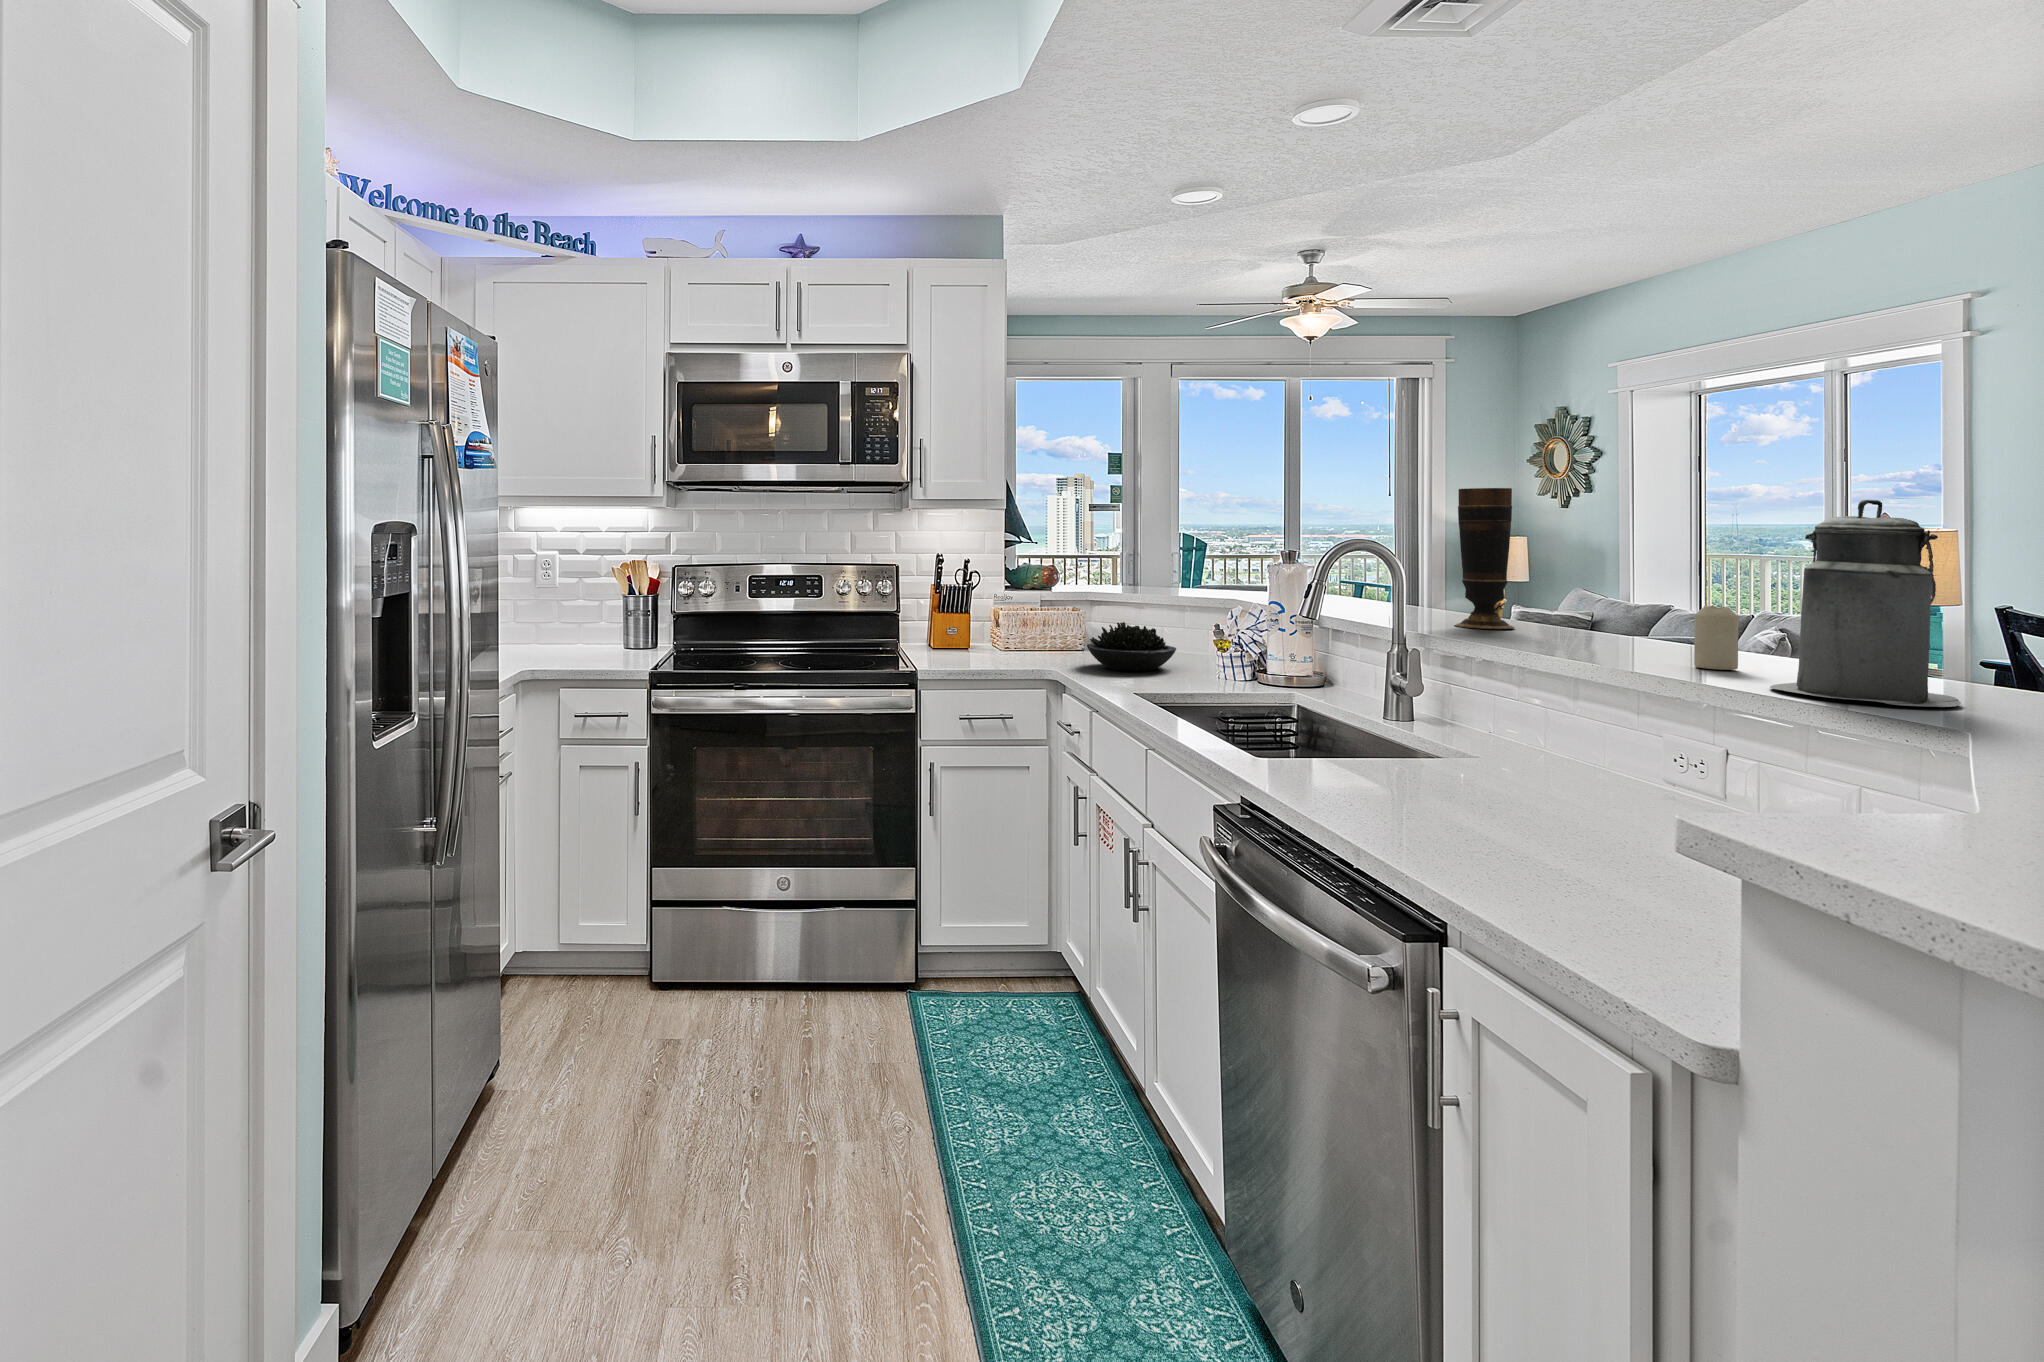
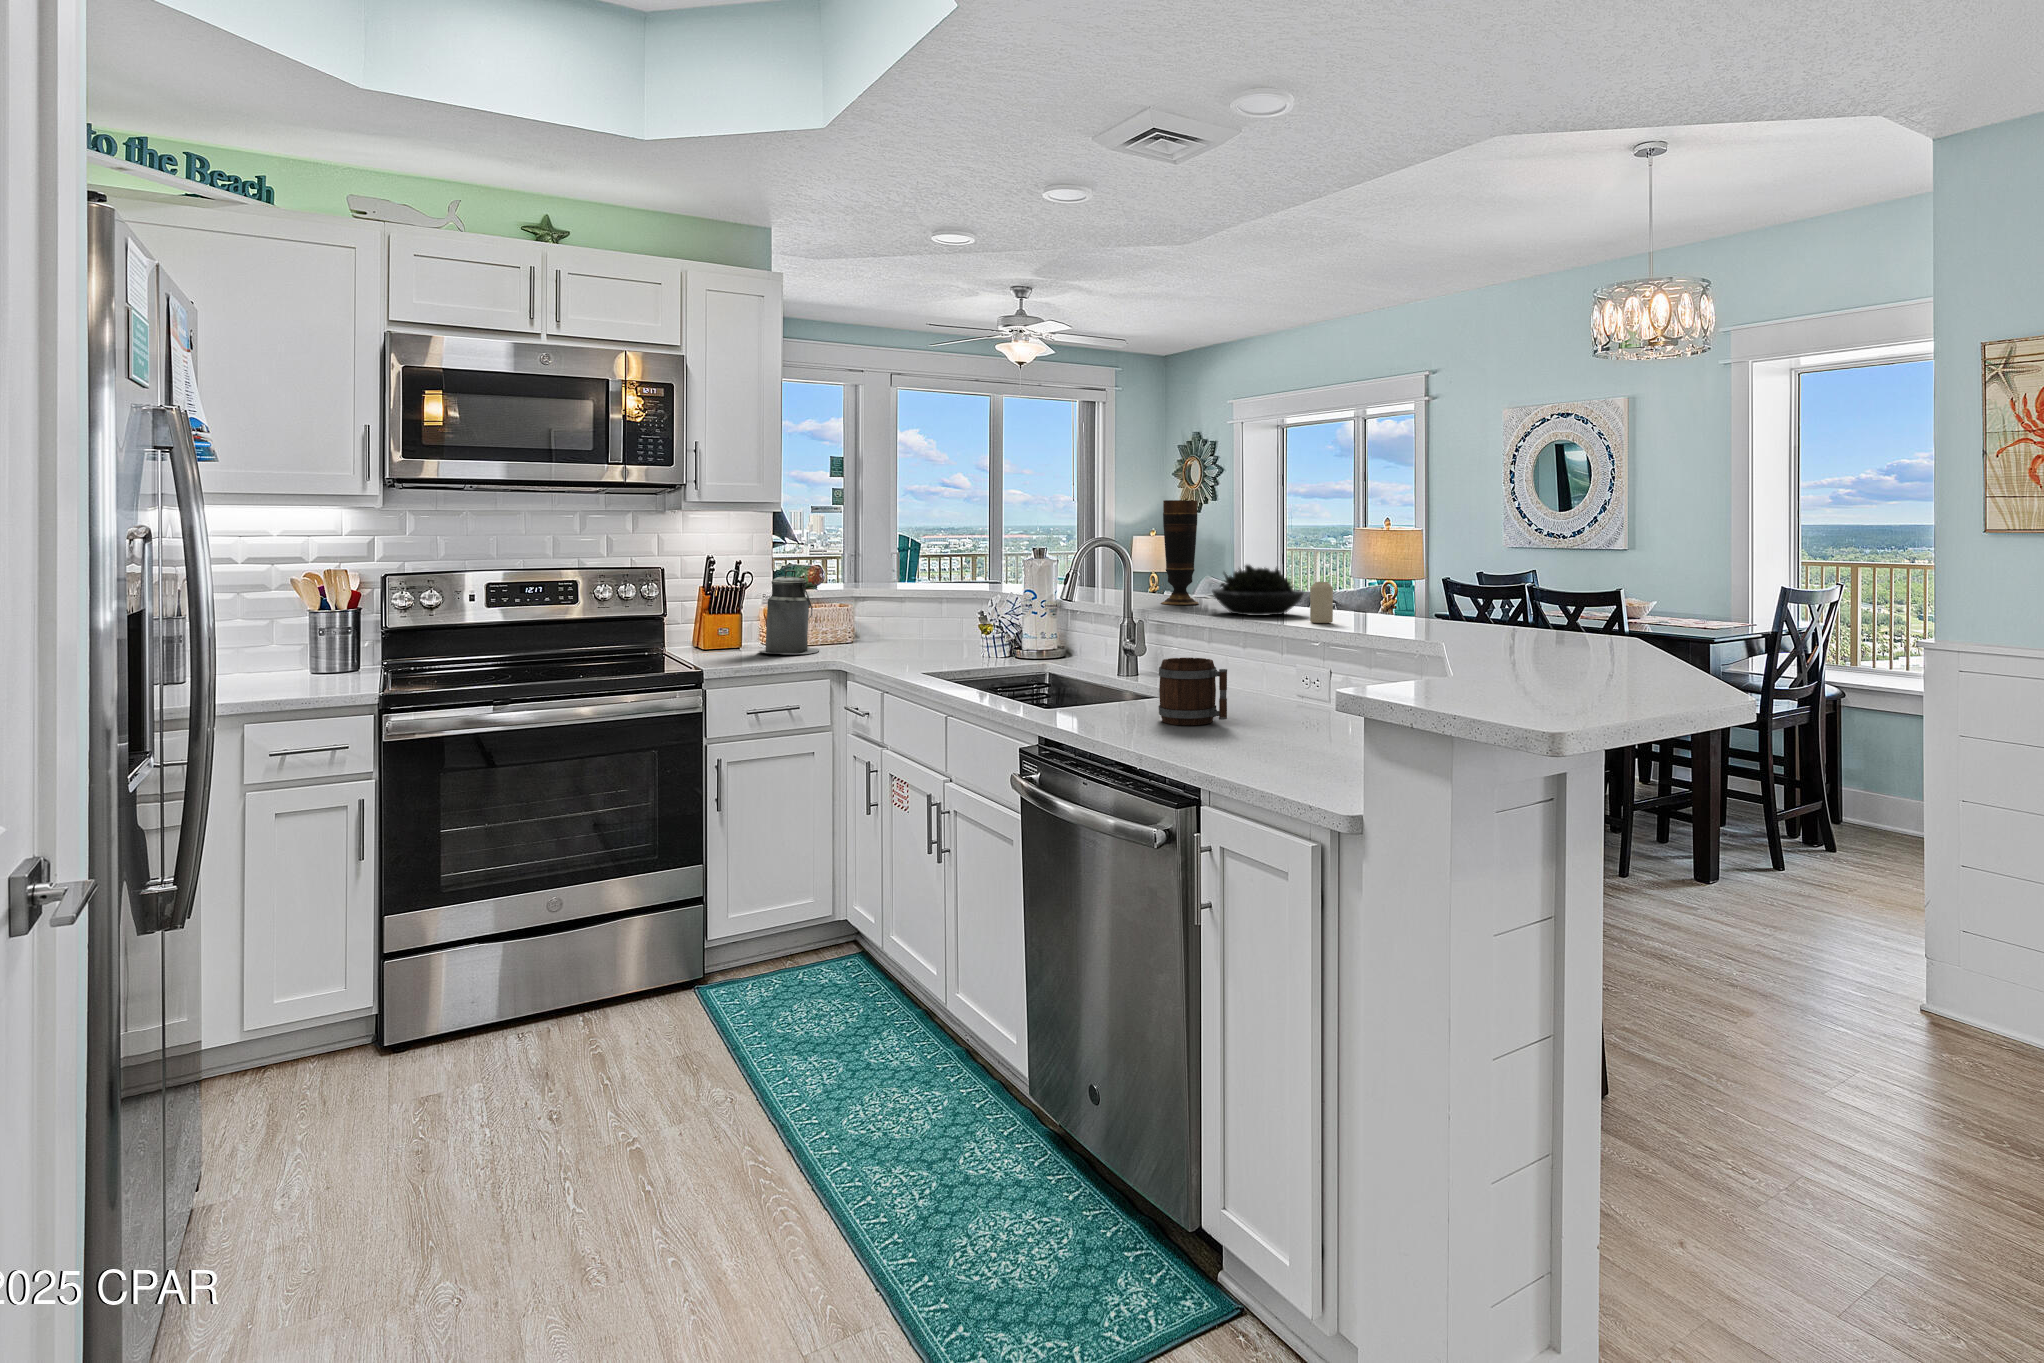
canister: present [1770,500,1961,707] -> present [759,570,820,654]
succulent plant: present [1087,622,1176,671] -> present [1212,565,1304,616]
mug: none [1414,706,1525,805] -> present [1159,658,1227,725]

